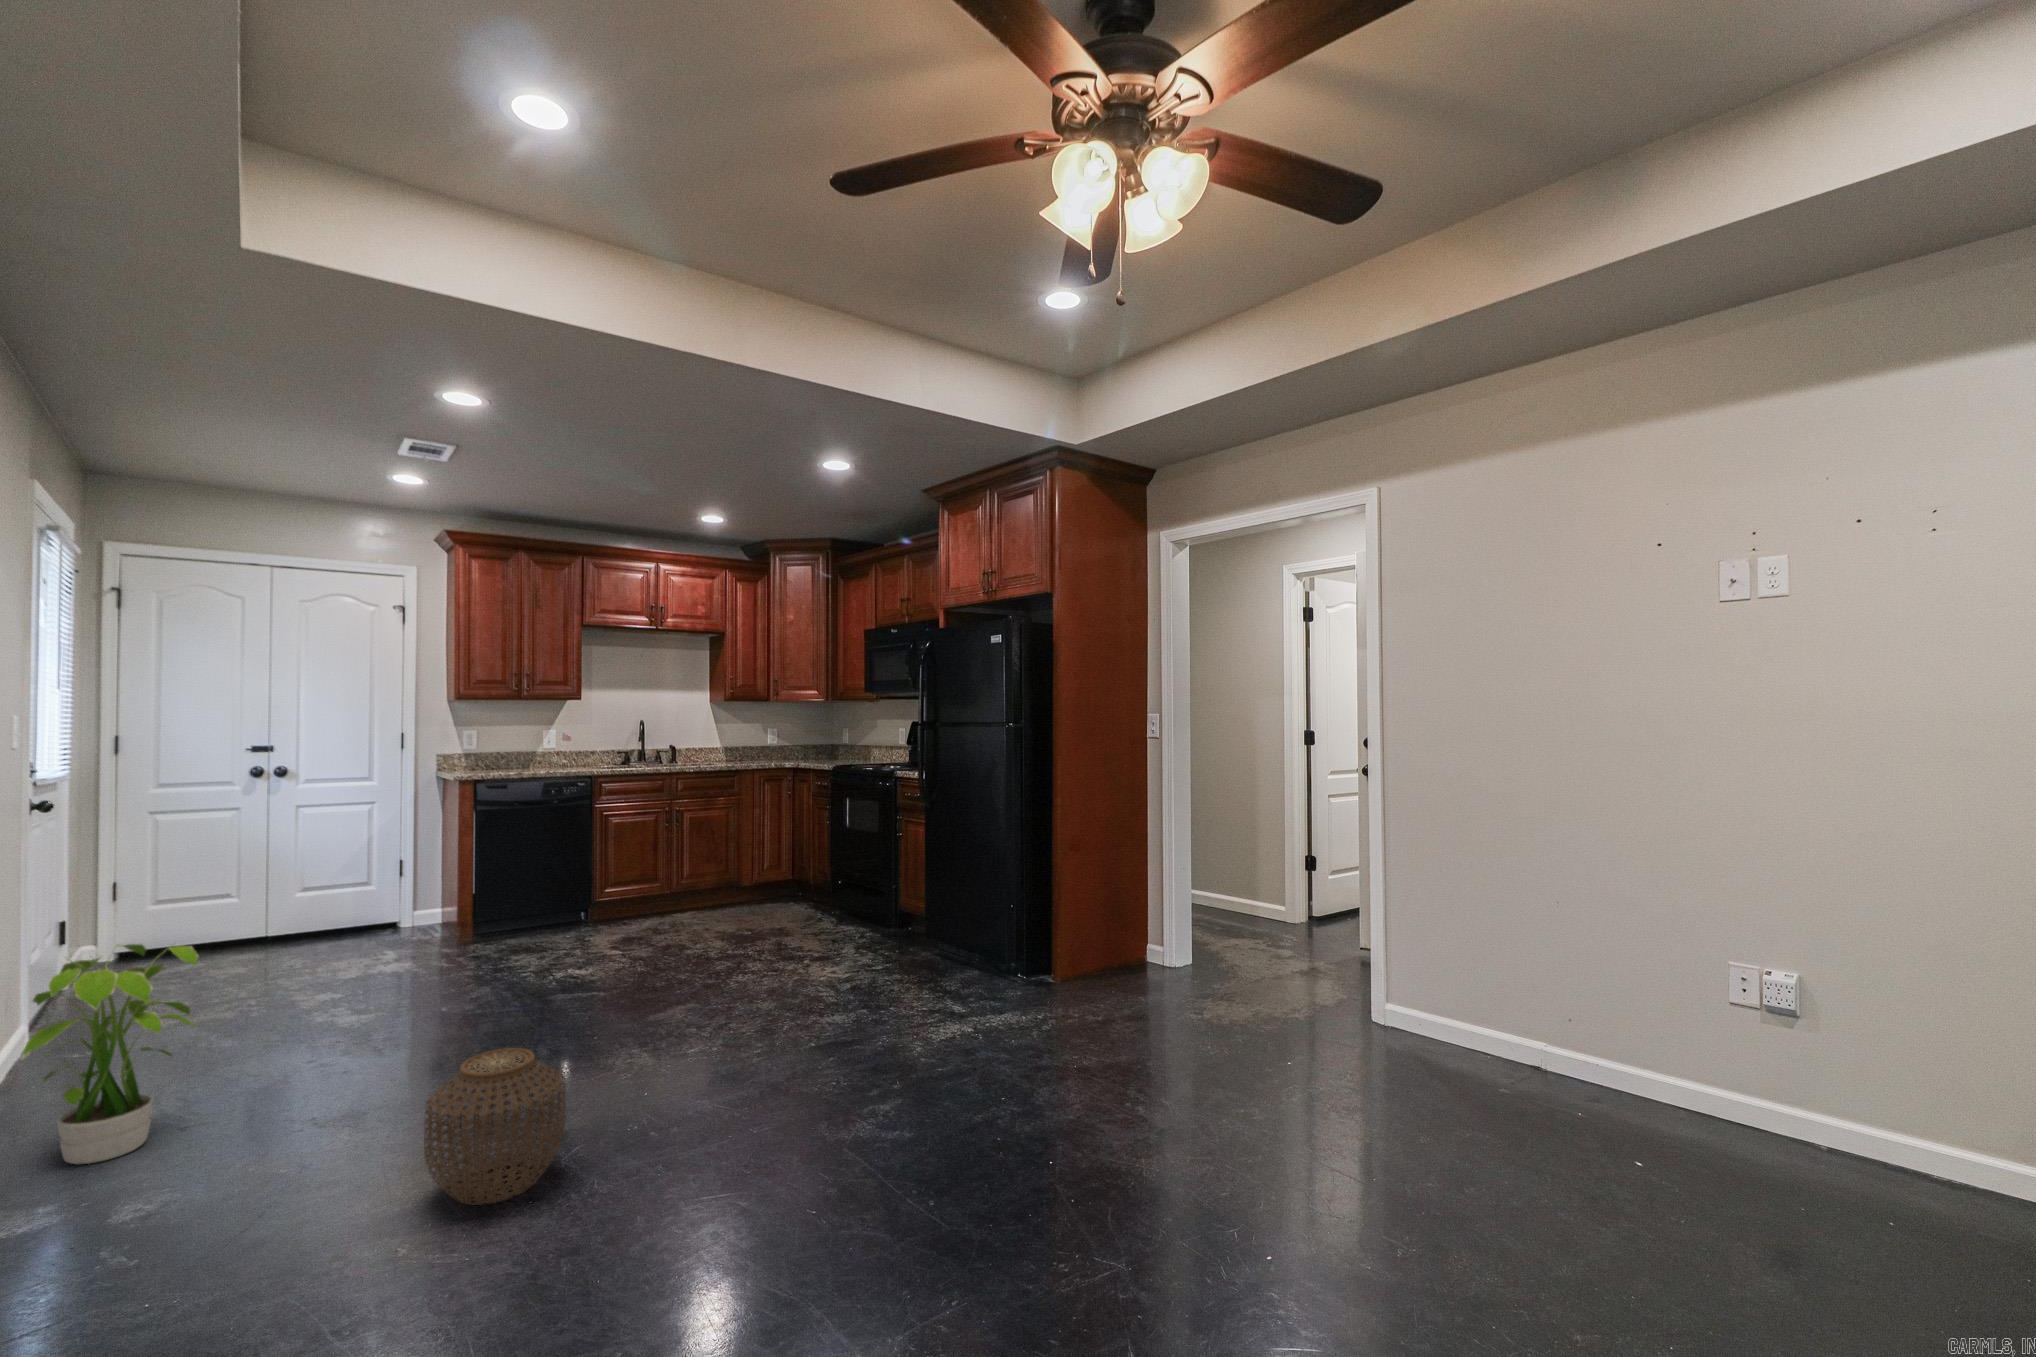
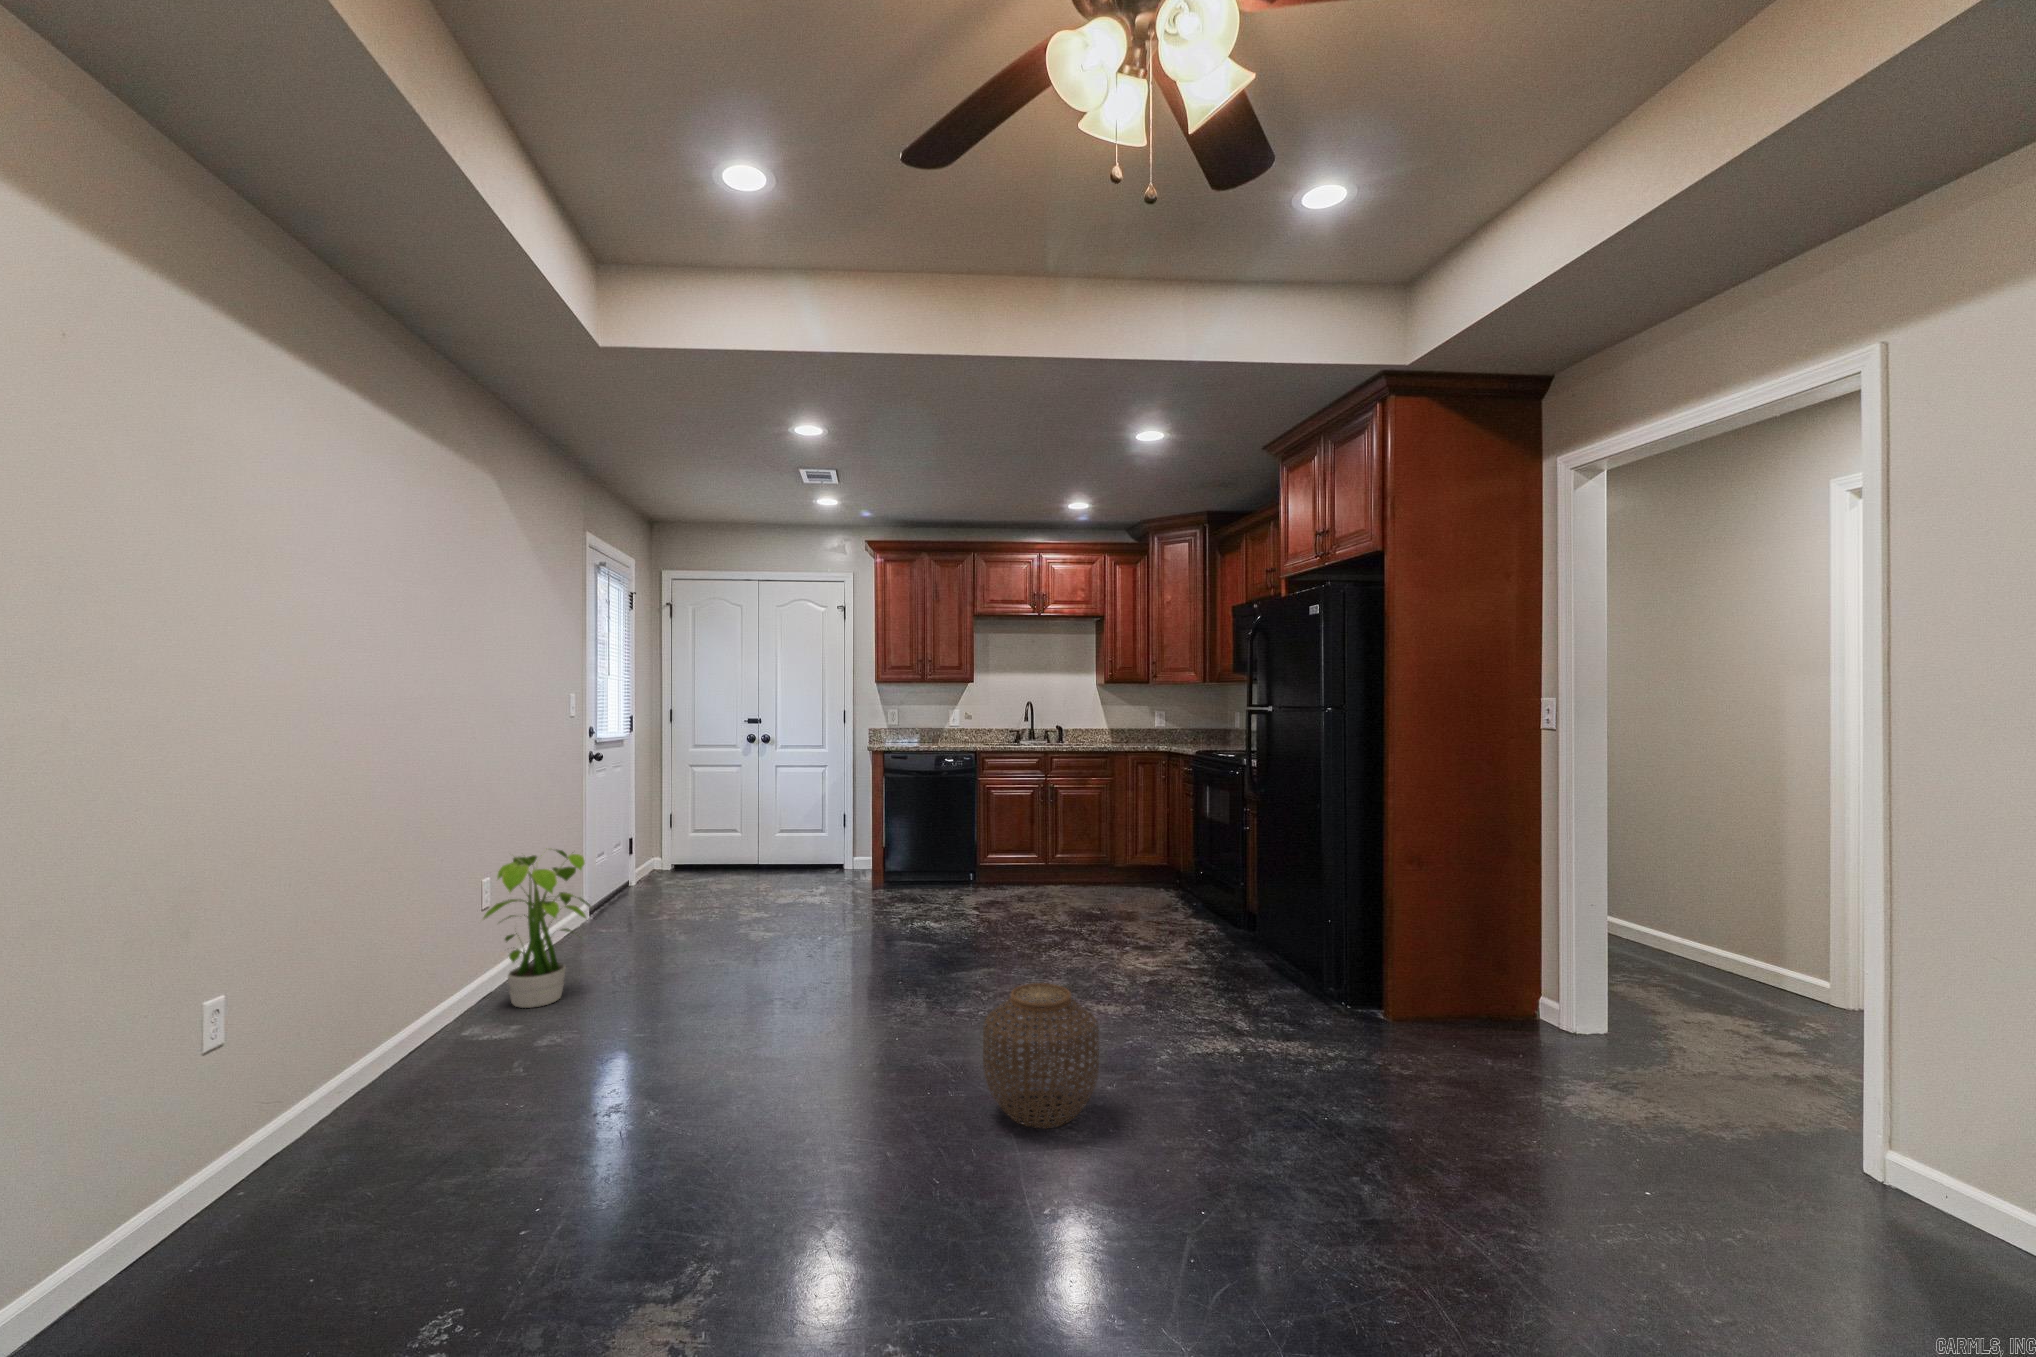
woven basket: present [424,1048,566,1205] -> present [983,983,1099,1128]

